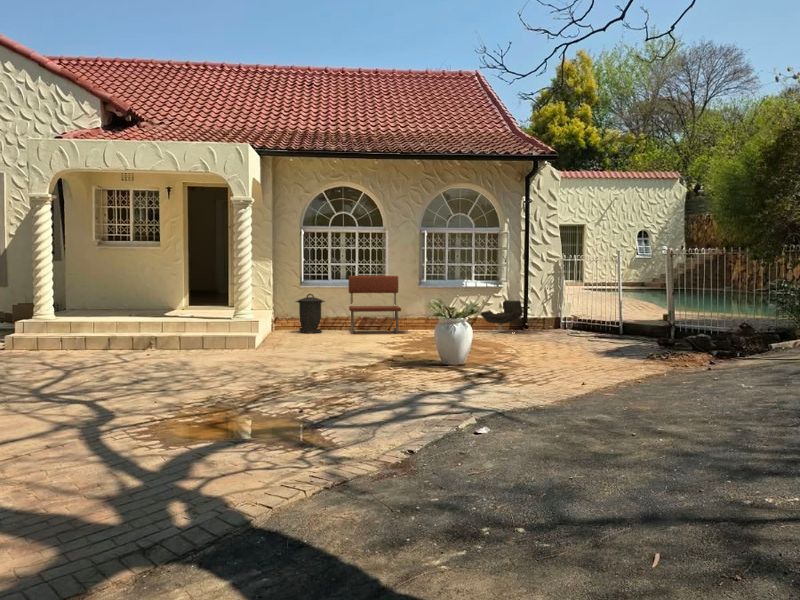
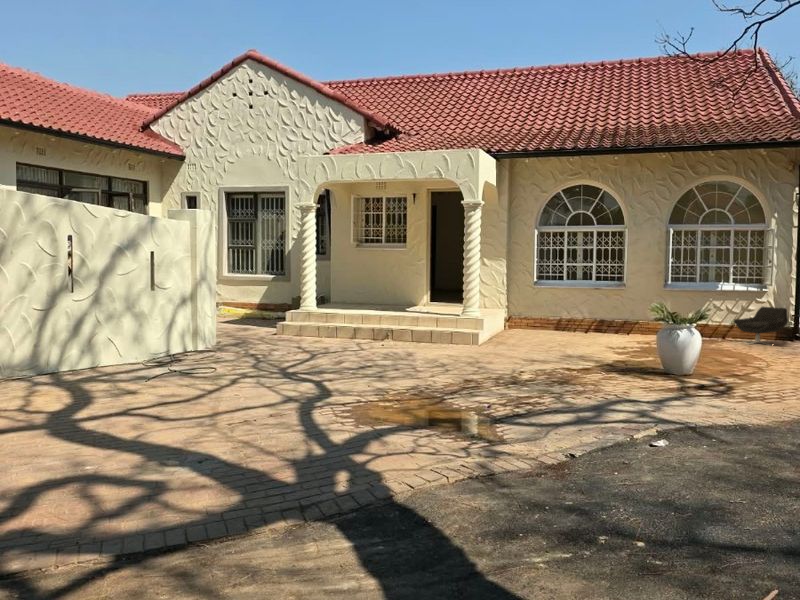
bench: present [349,276,401,333] -> none [581,277,638,338]
trash can: present [296,294,325,333] -> none [528,294,559,334]

